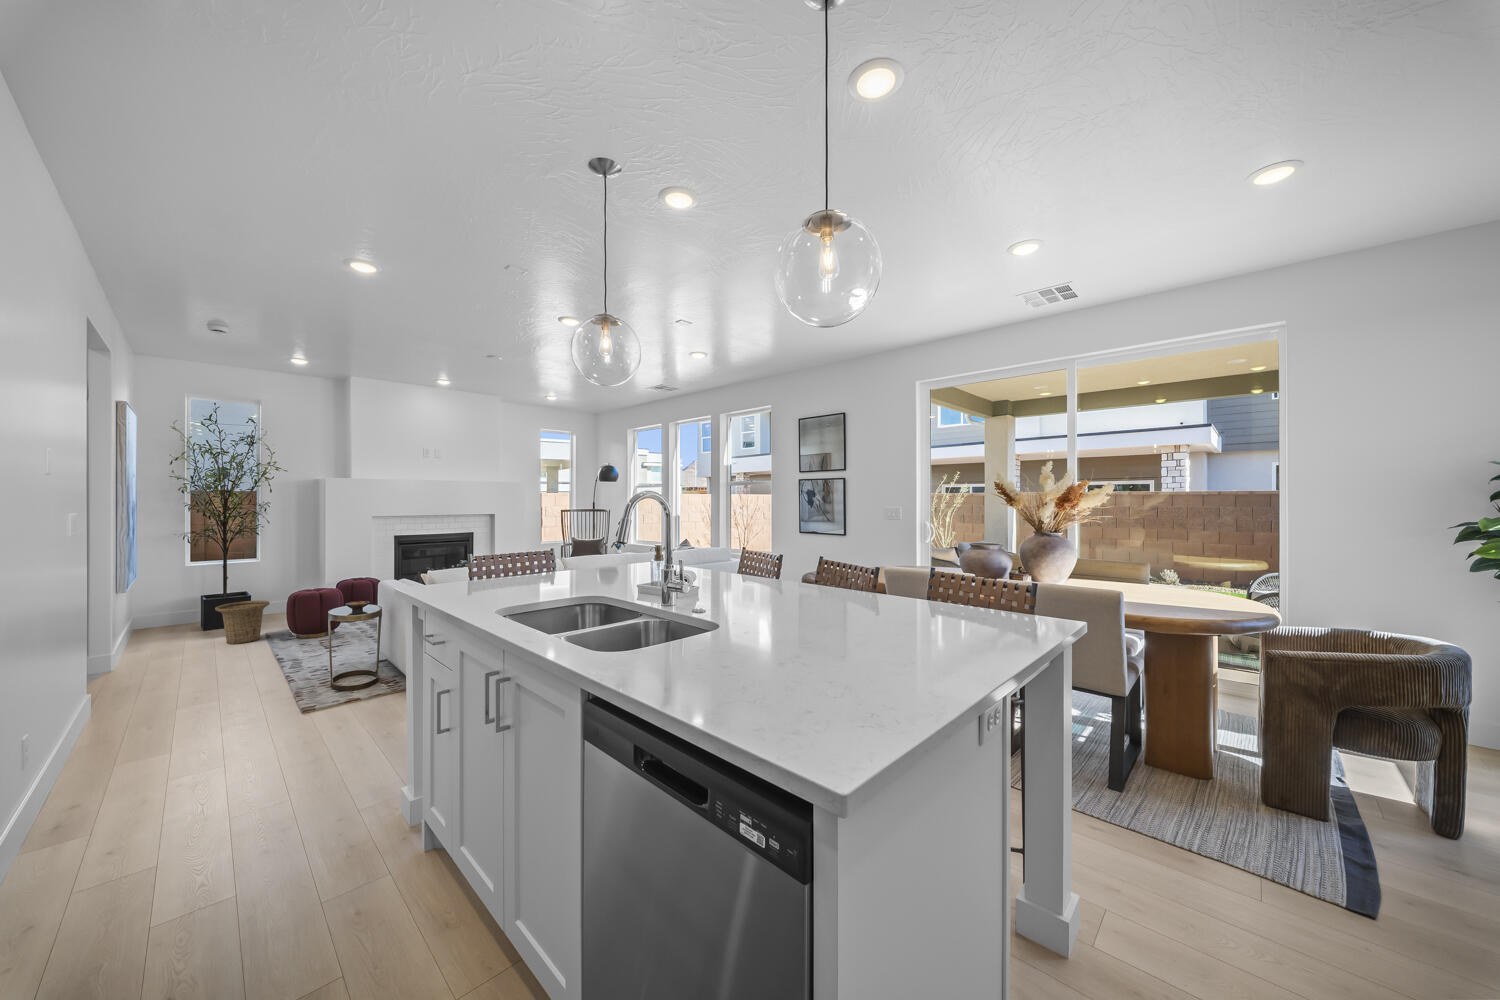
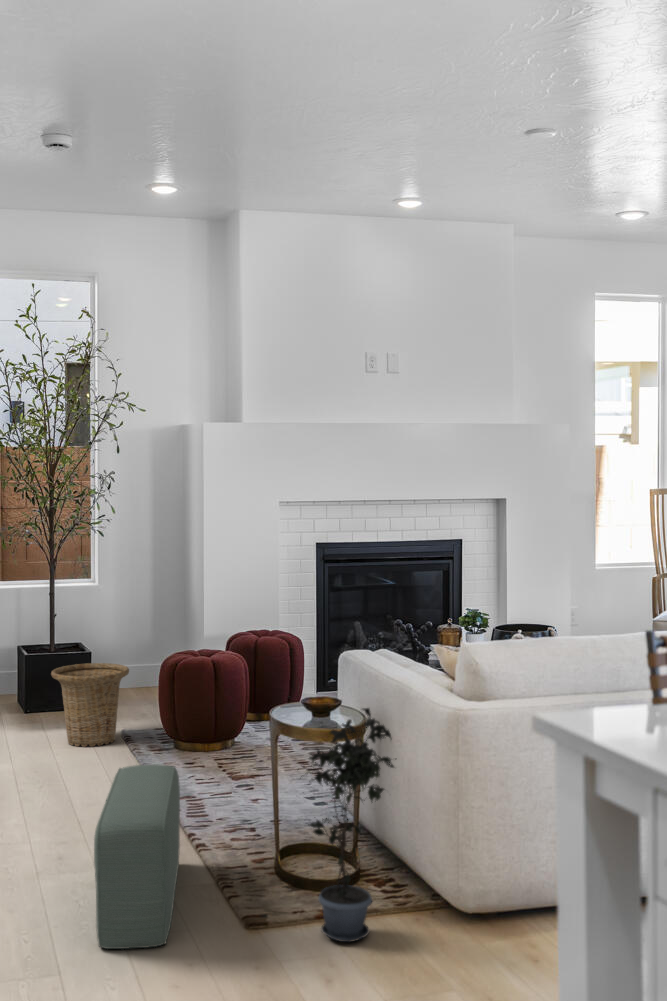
potted plant: none [331,610,382,707] -> present [303,708,394,942]
pouf: none [213,646,277,731] -> present [94,765,180,949]

